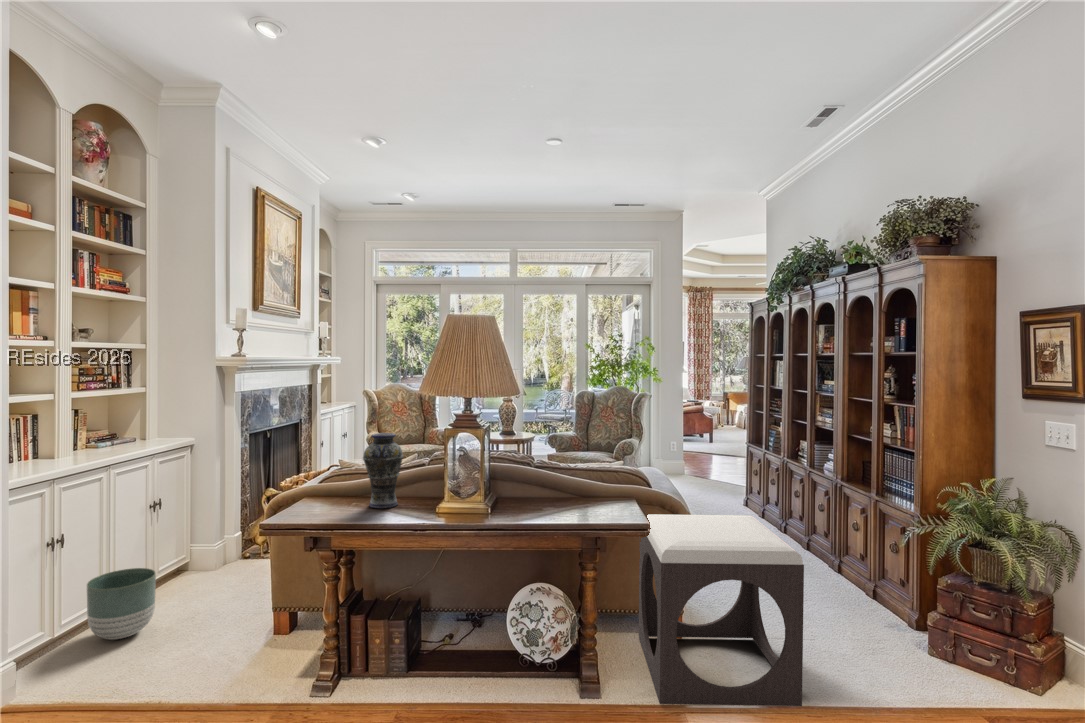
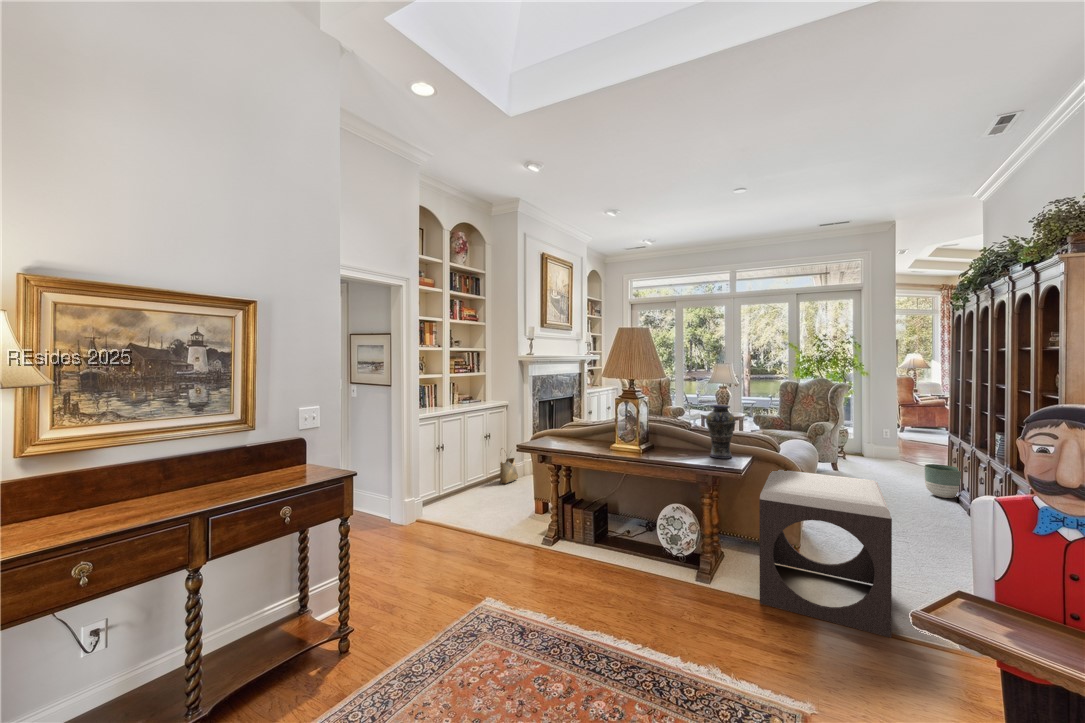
vase: present [363,433,403,509] -> present [706,404,736,459]
woven basket: none [181,521,215,587] -> present [500,448,518,484]
planter: present [87,568,156,640] -> present [925,464,961,498]

